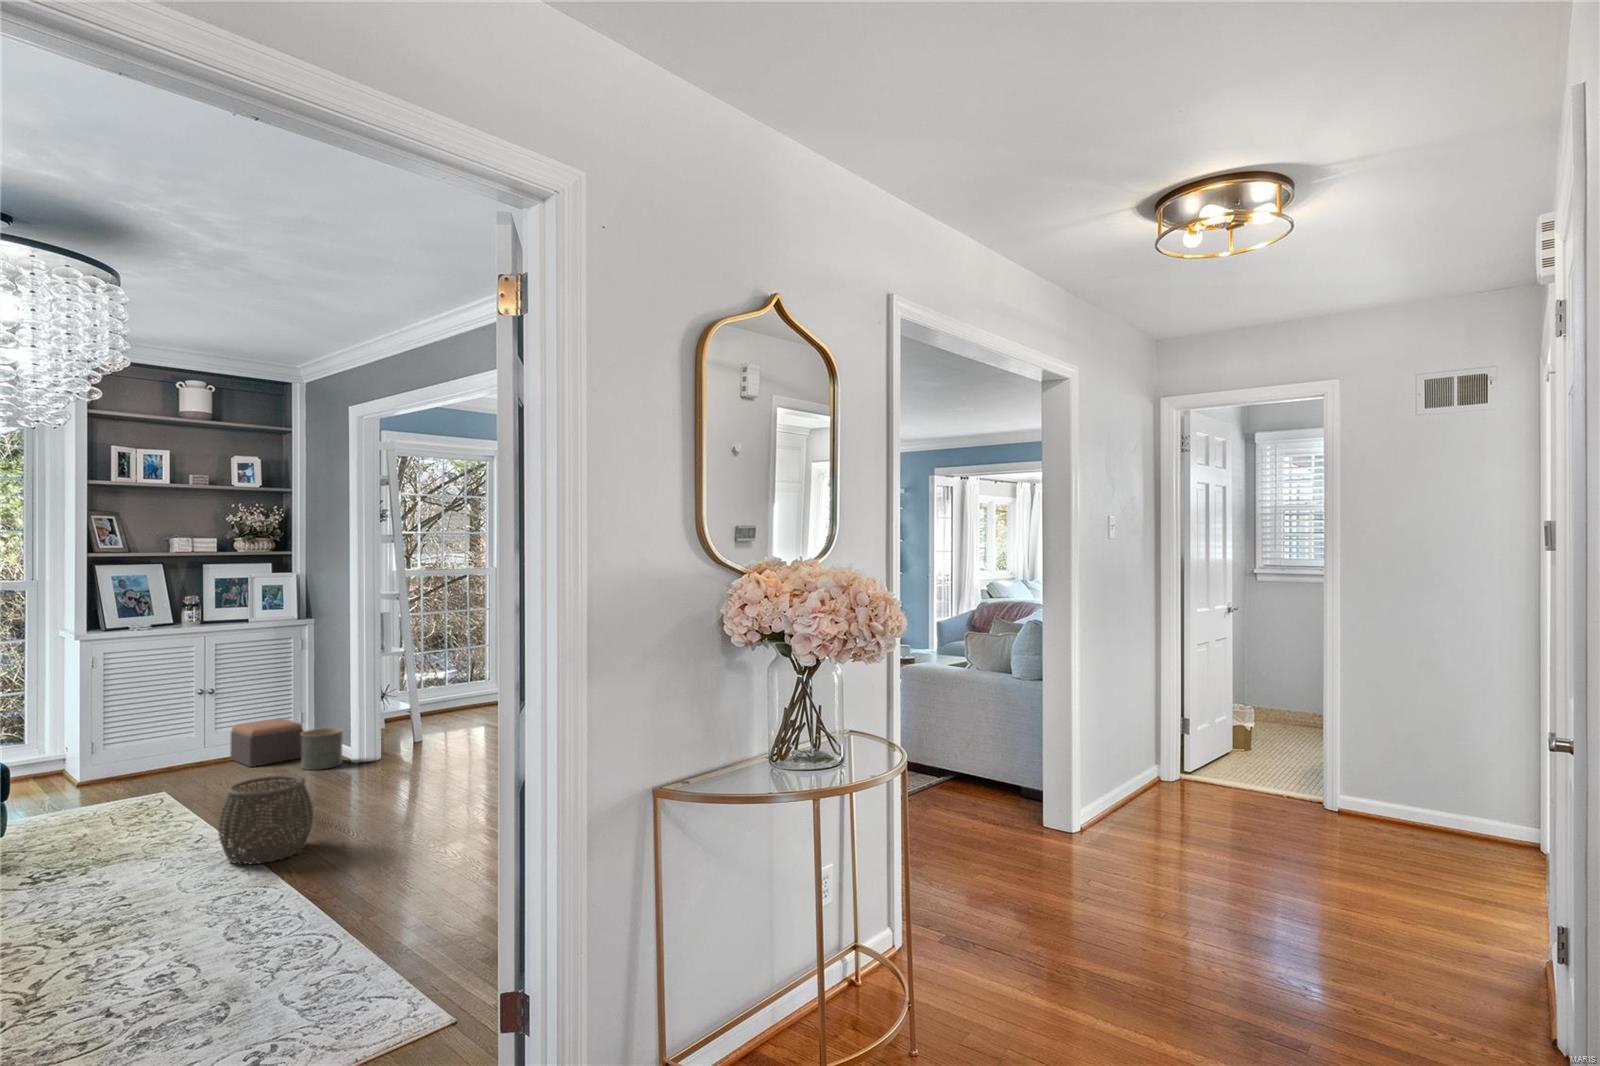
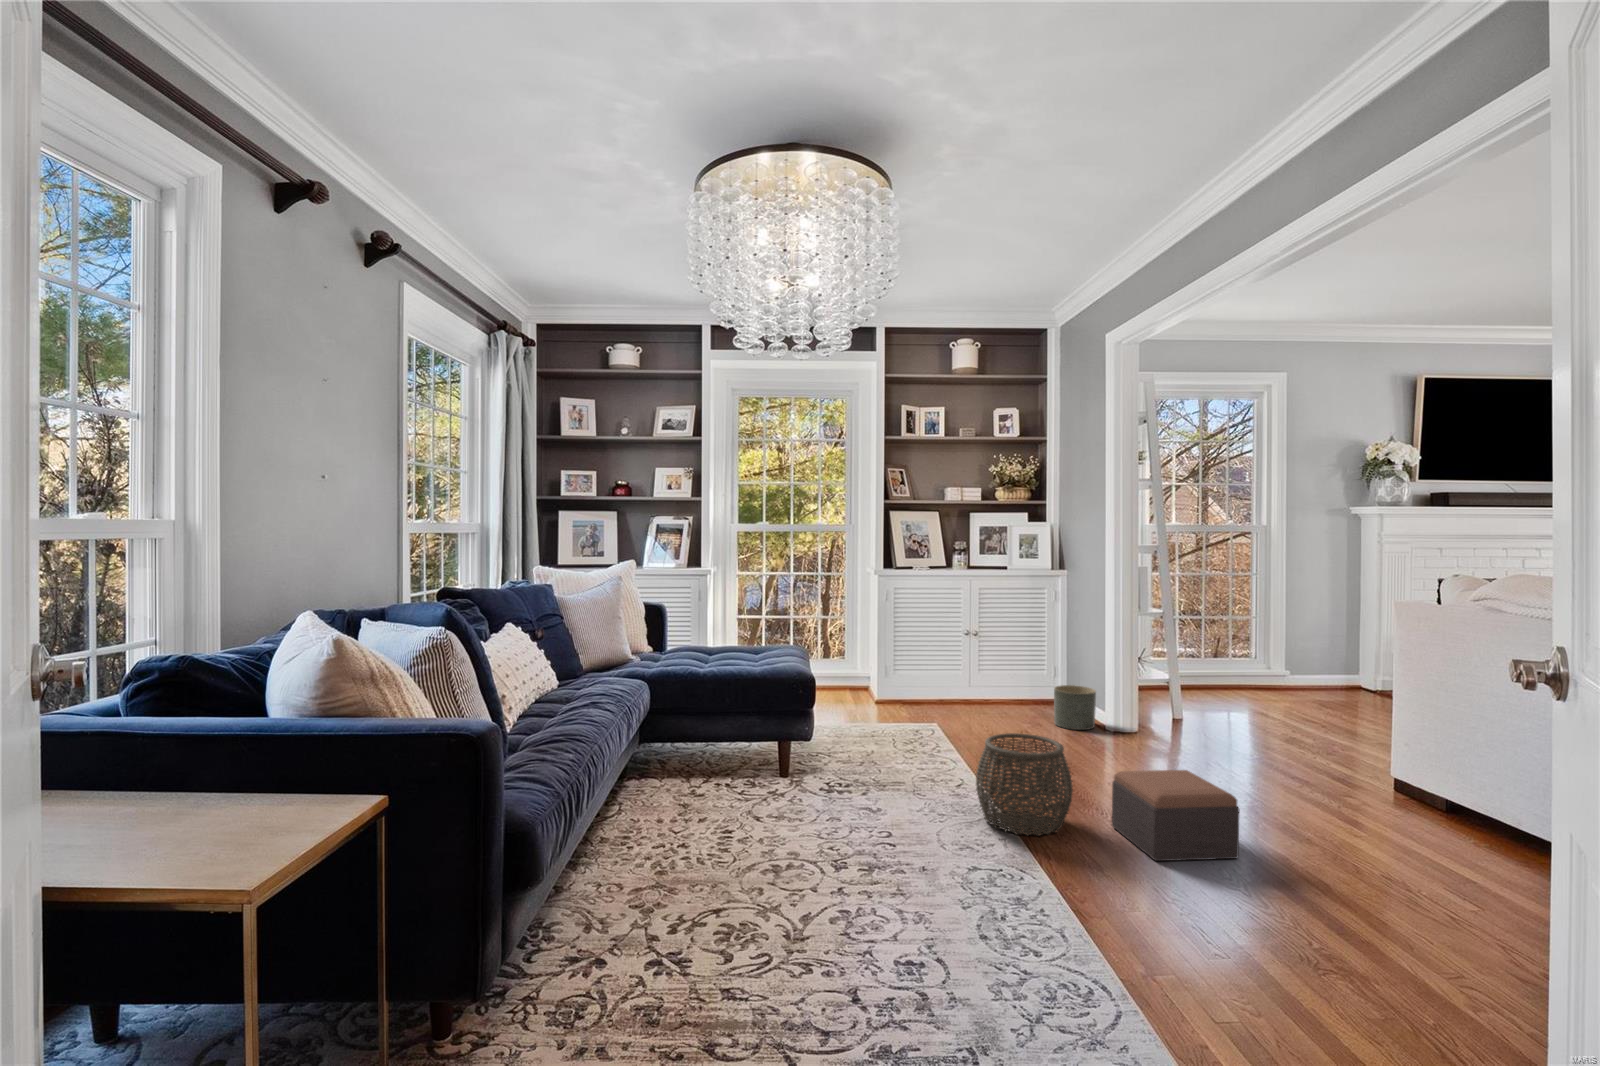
footstool: present [230,718,304,767] -> present [1112,770,1239,861]

